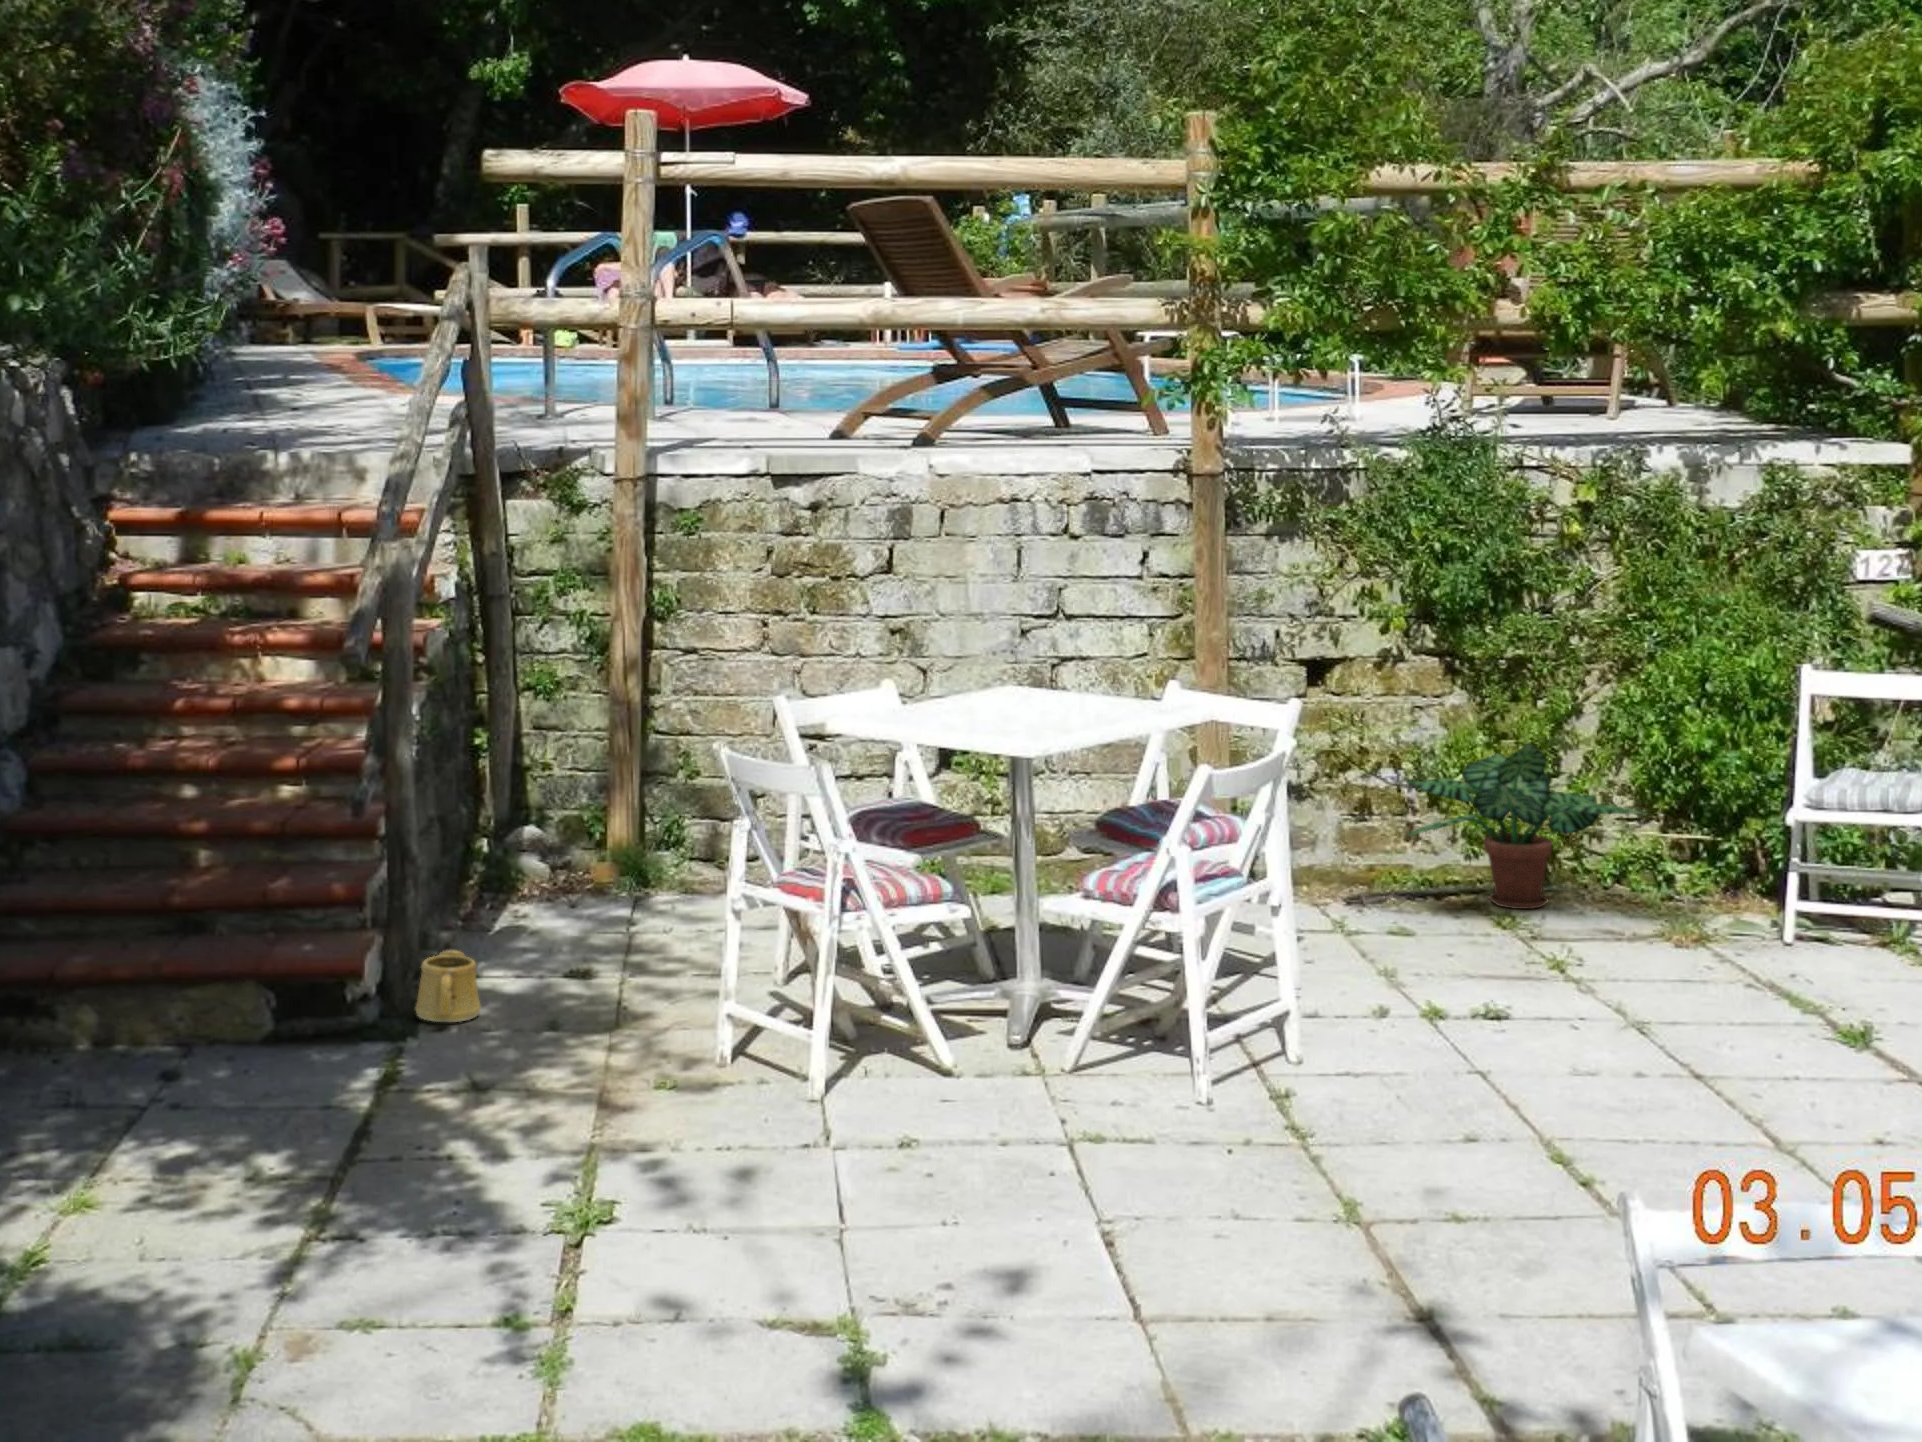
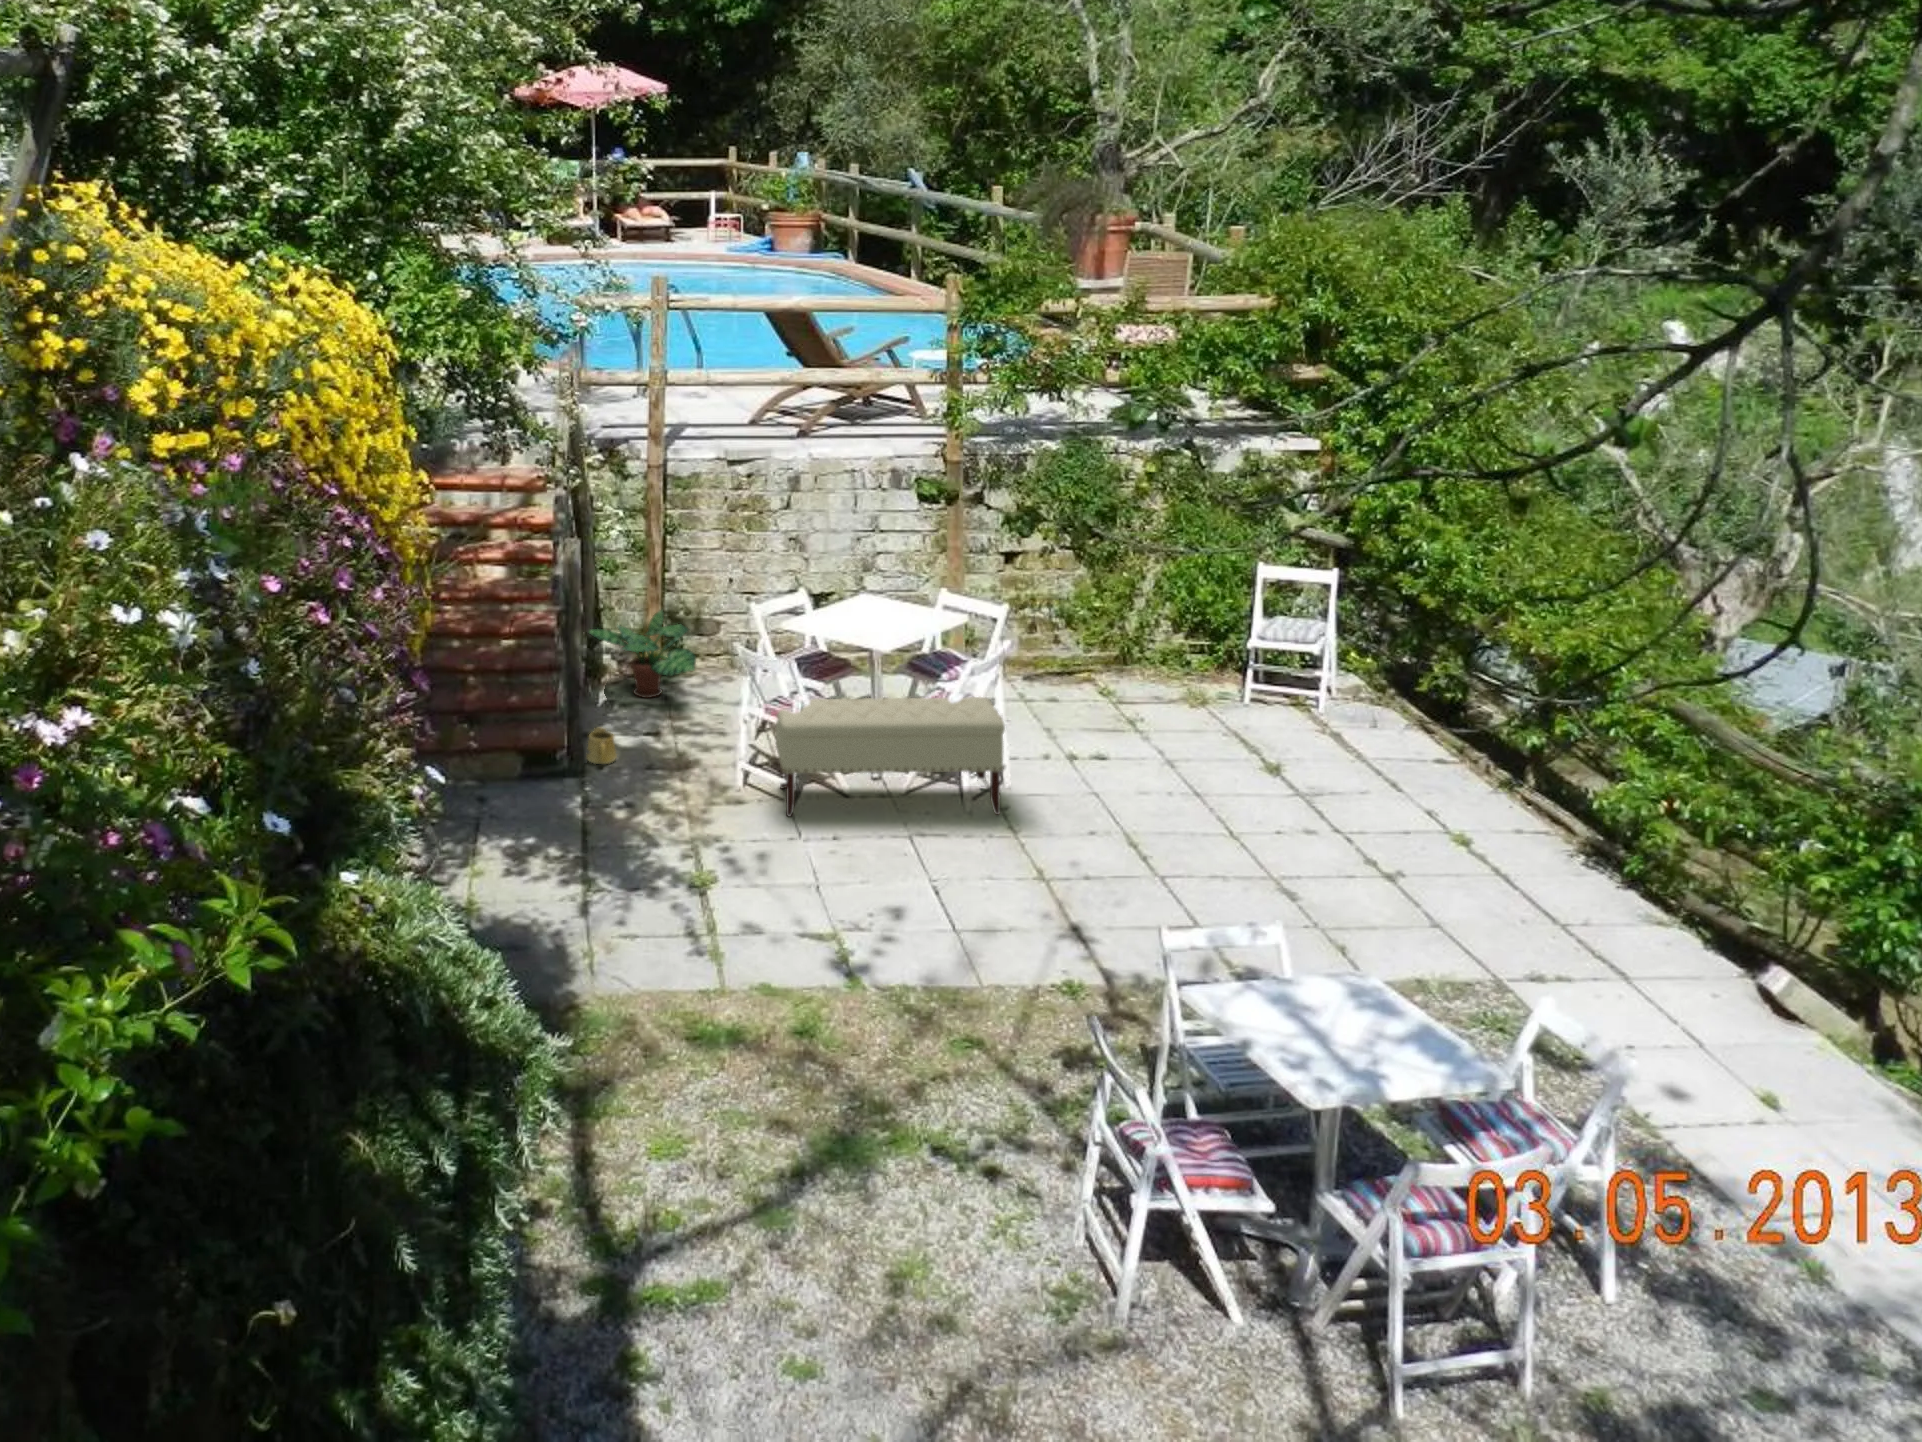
potted plant: present [1407,743,1643,909] -> present [590,610,696,698]
bench: none [797,863,1280,1111] -> present [776,697,1005,816]

